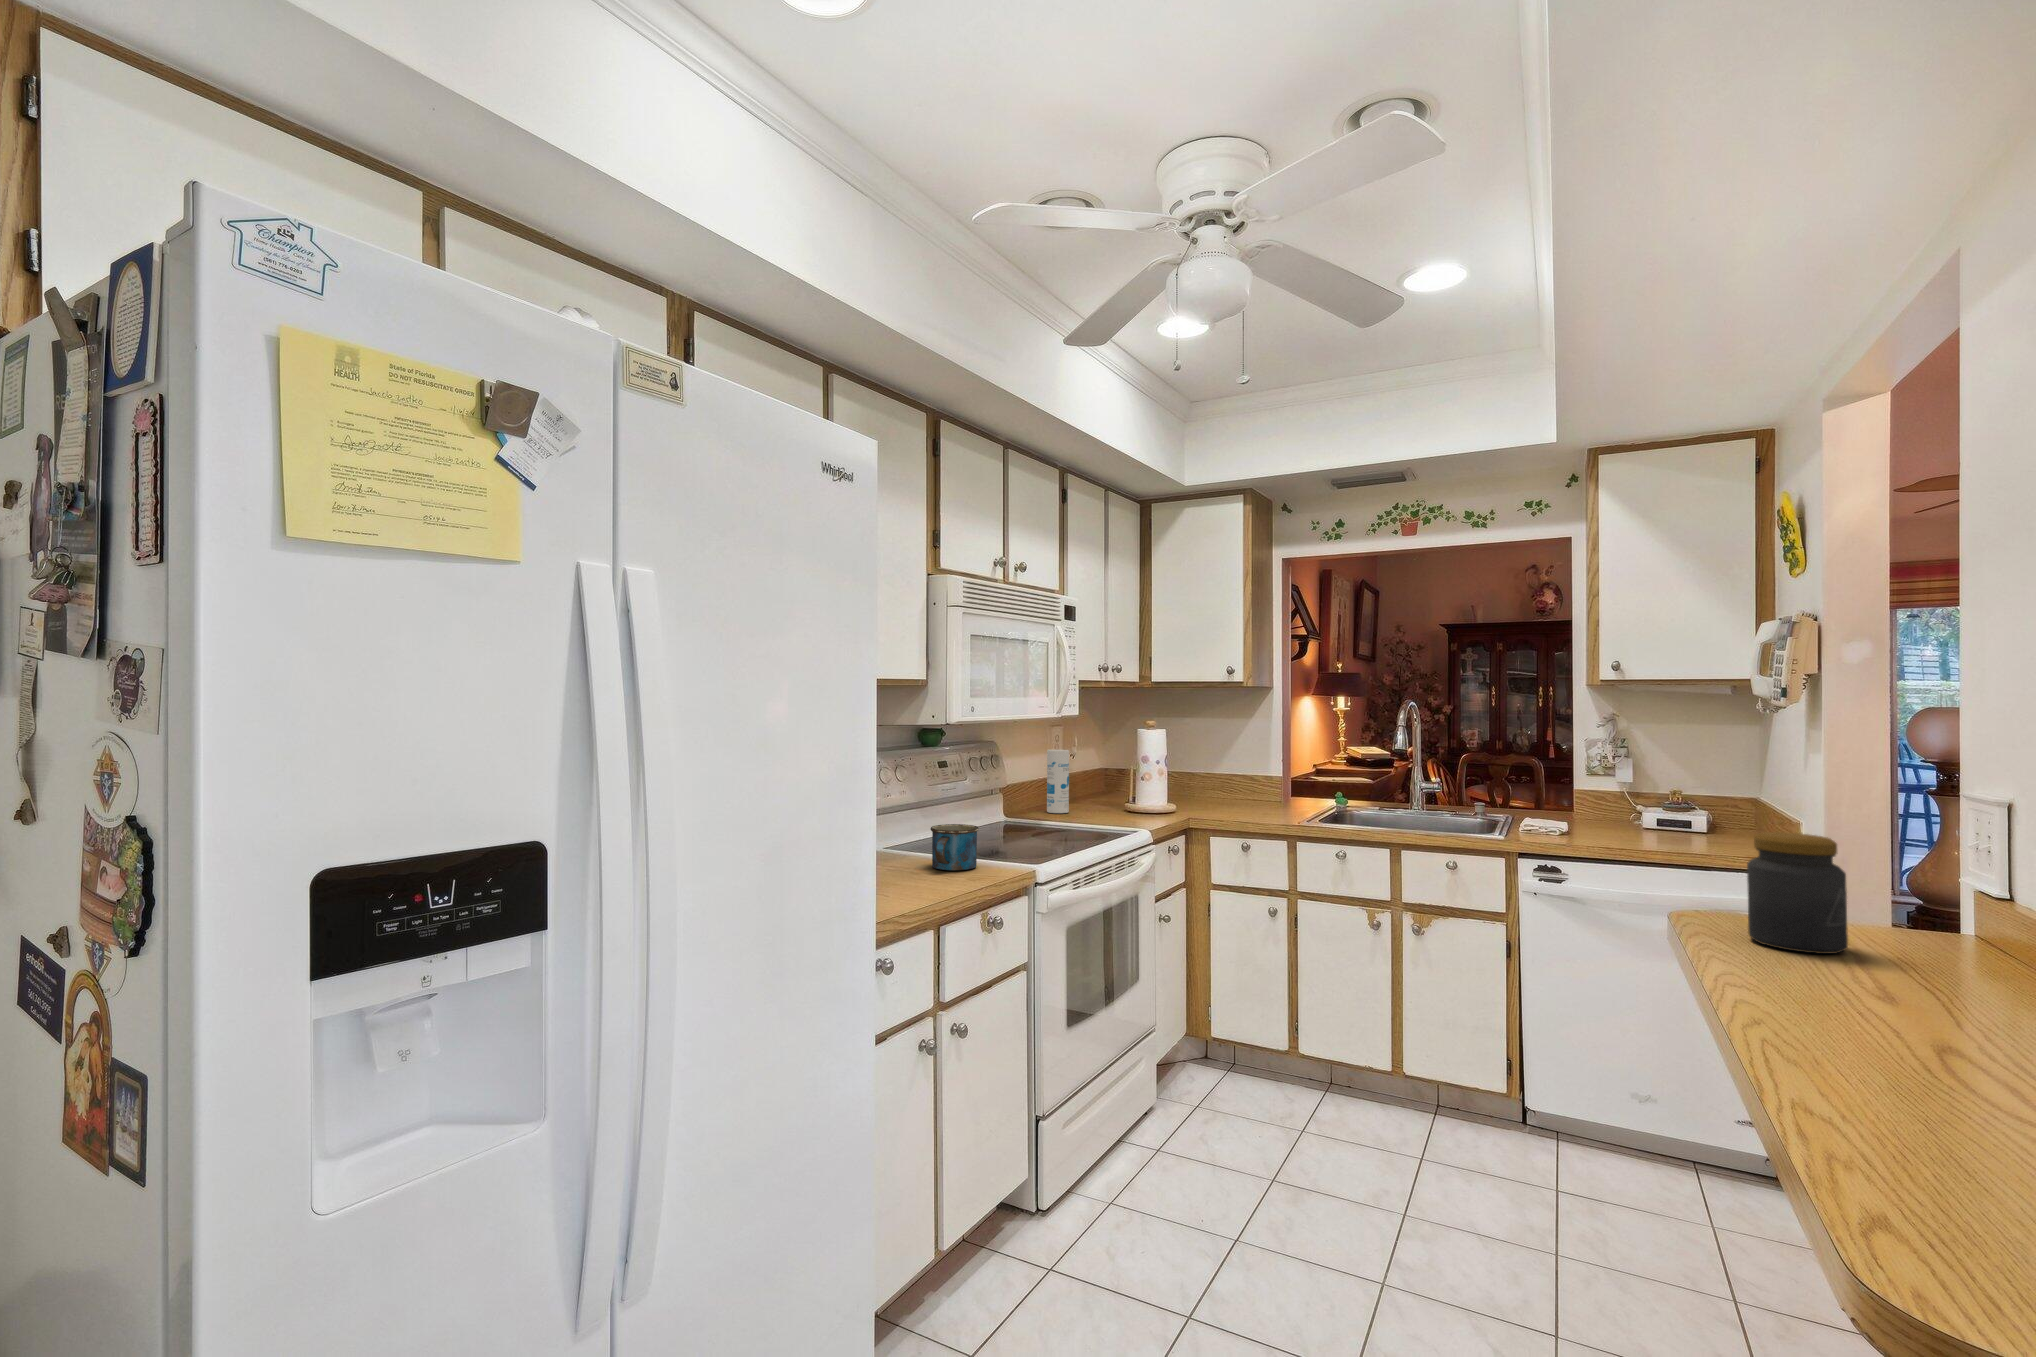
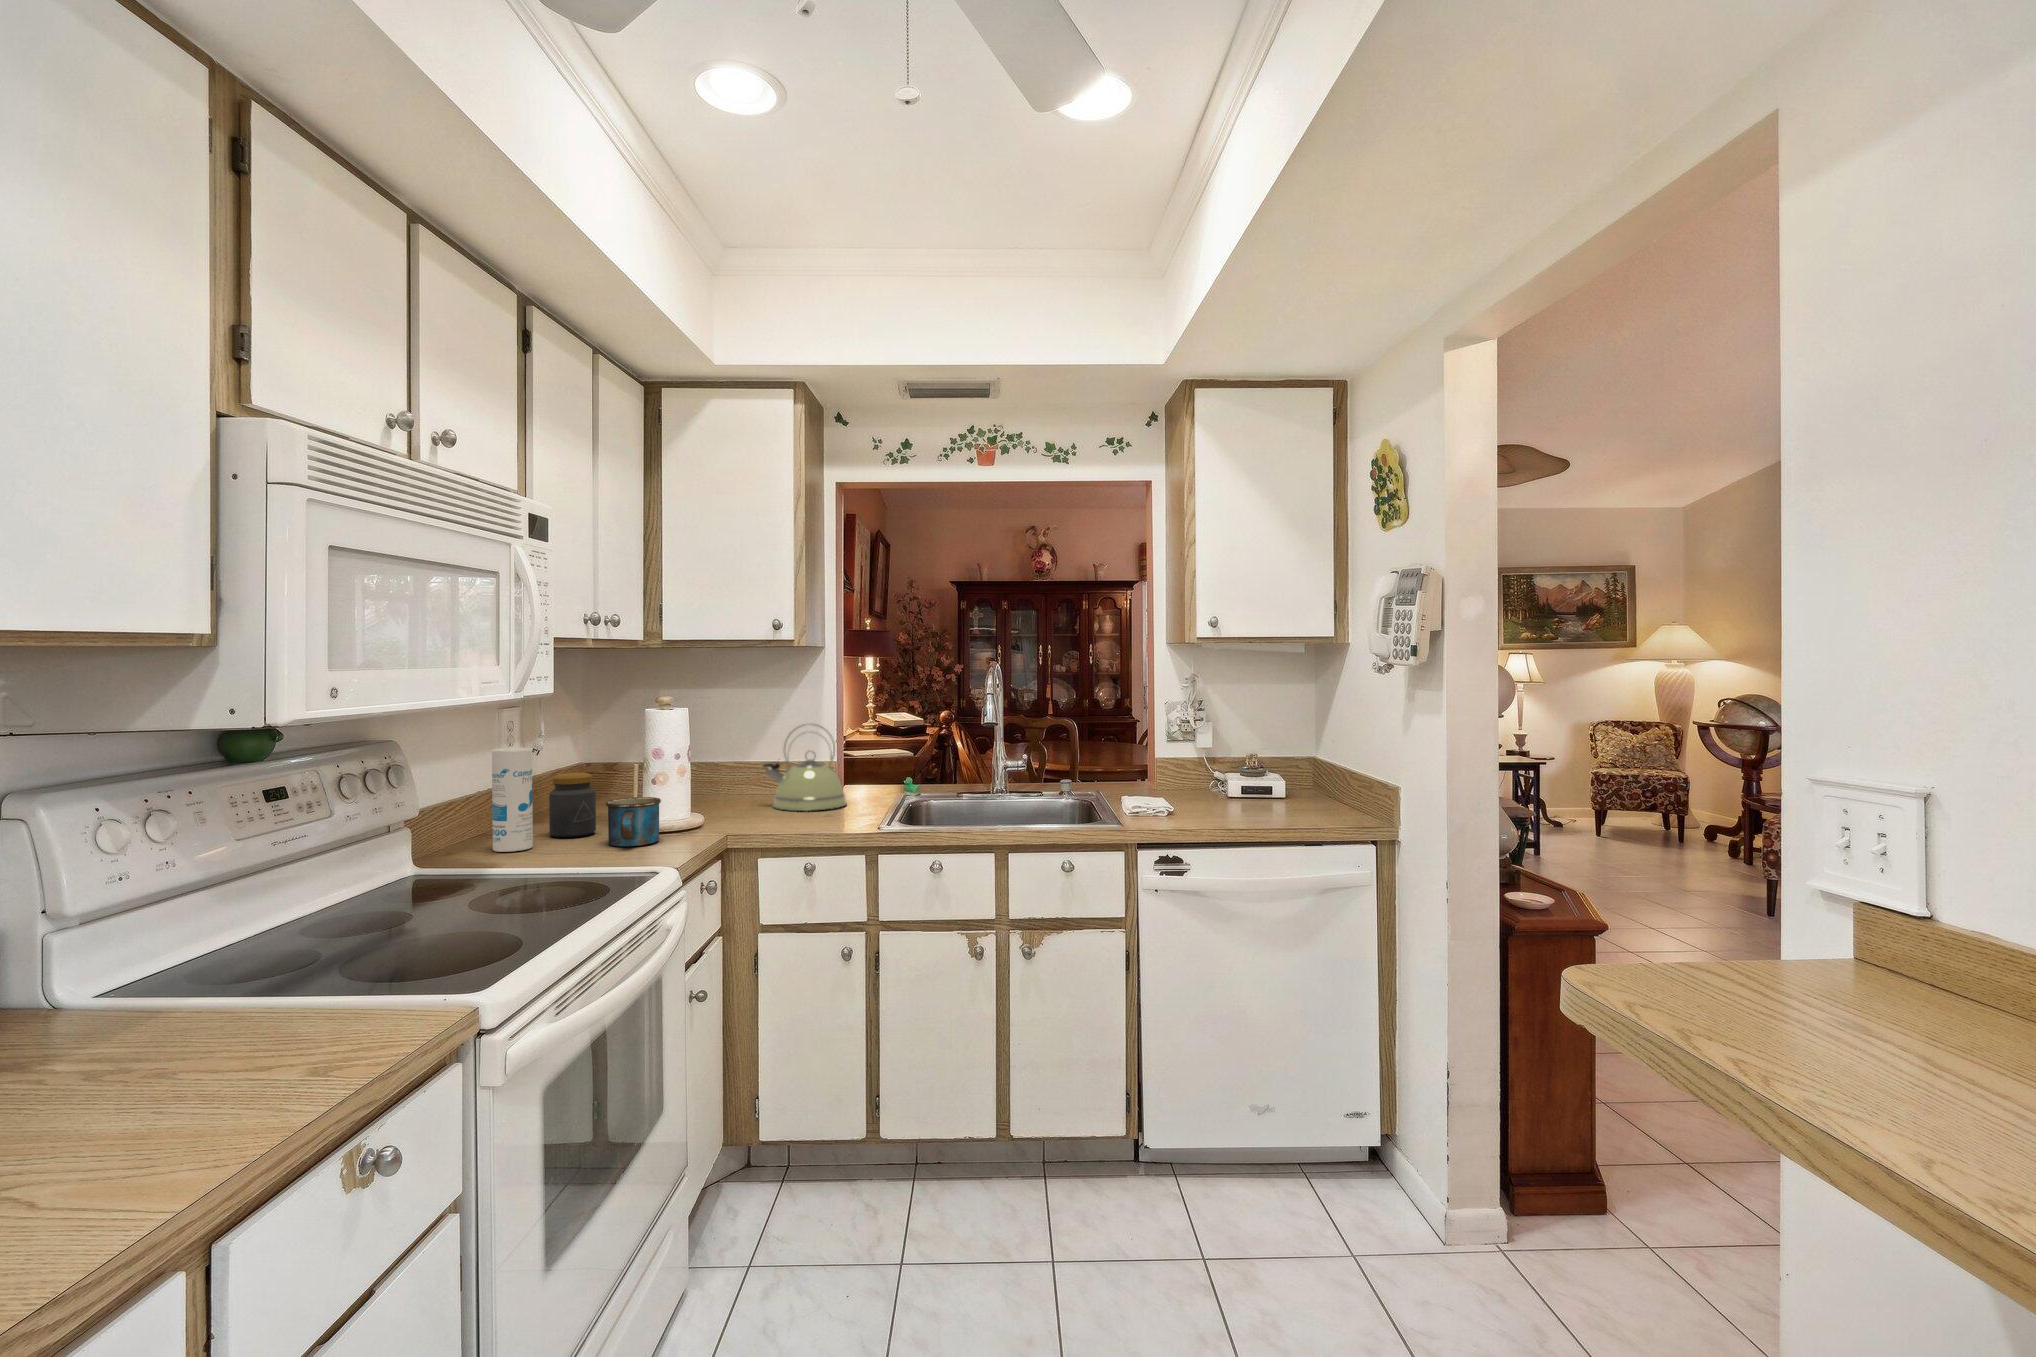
kettle: none [1221,744,1286,810] -> present [763,723,846,811]
mug: present [931,824,979,870] -> present [606,797,661,846]
jar: present [1747,832,1848,954] -> present [549,773,596,838]

